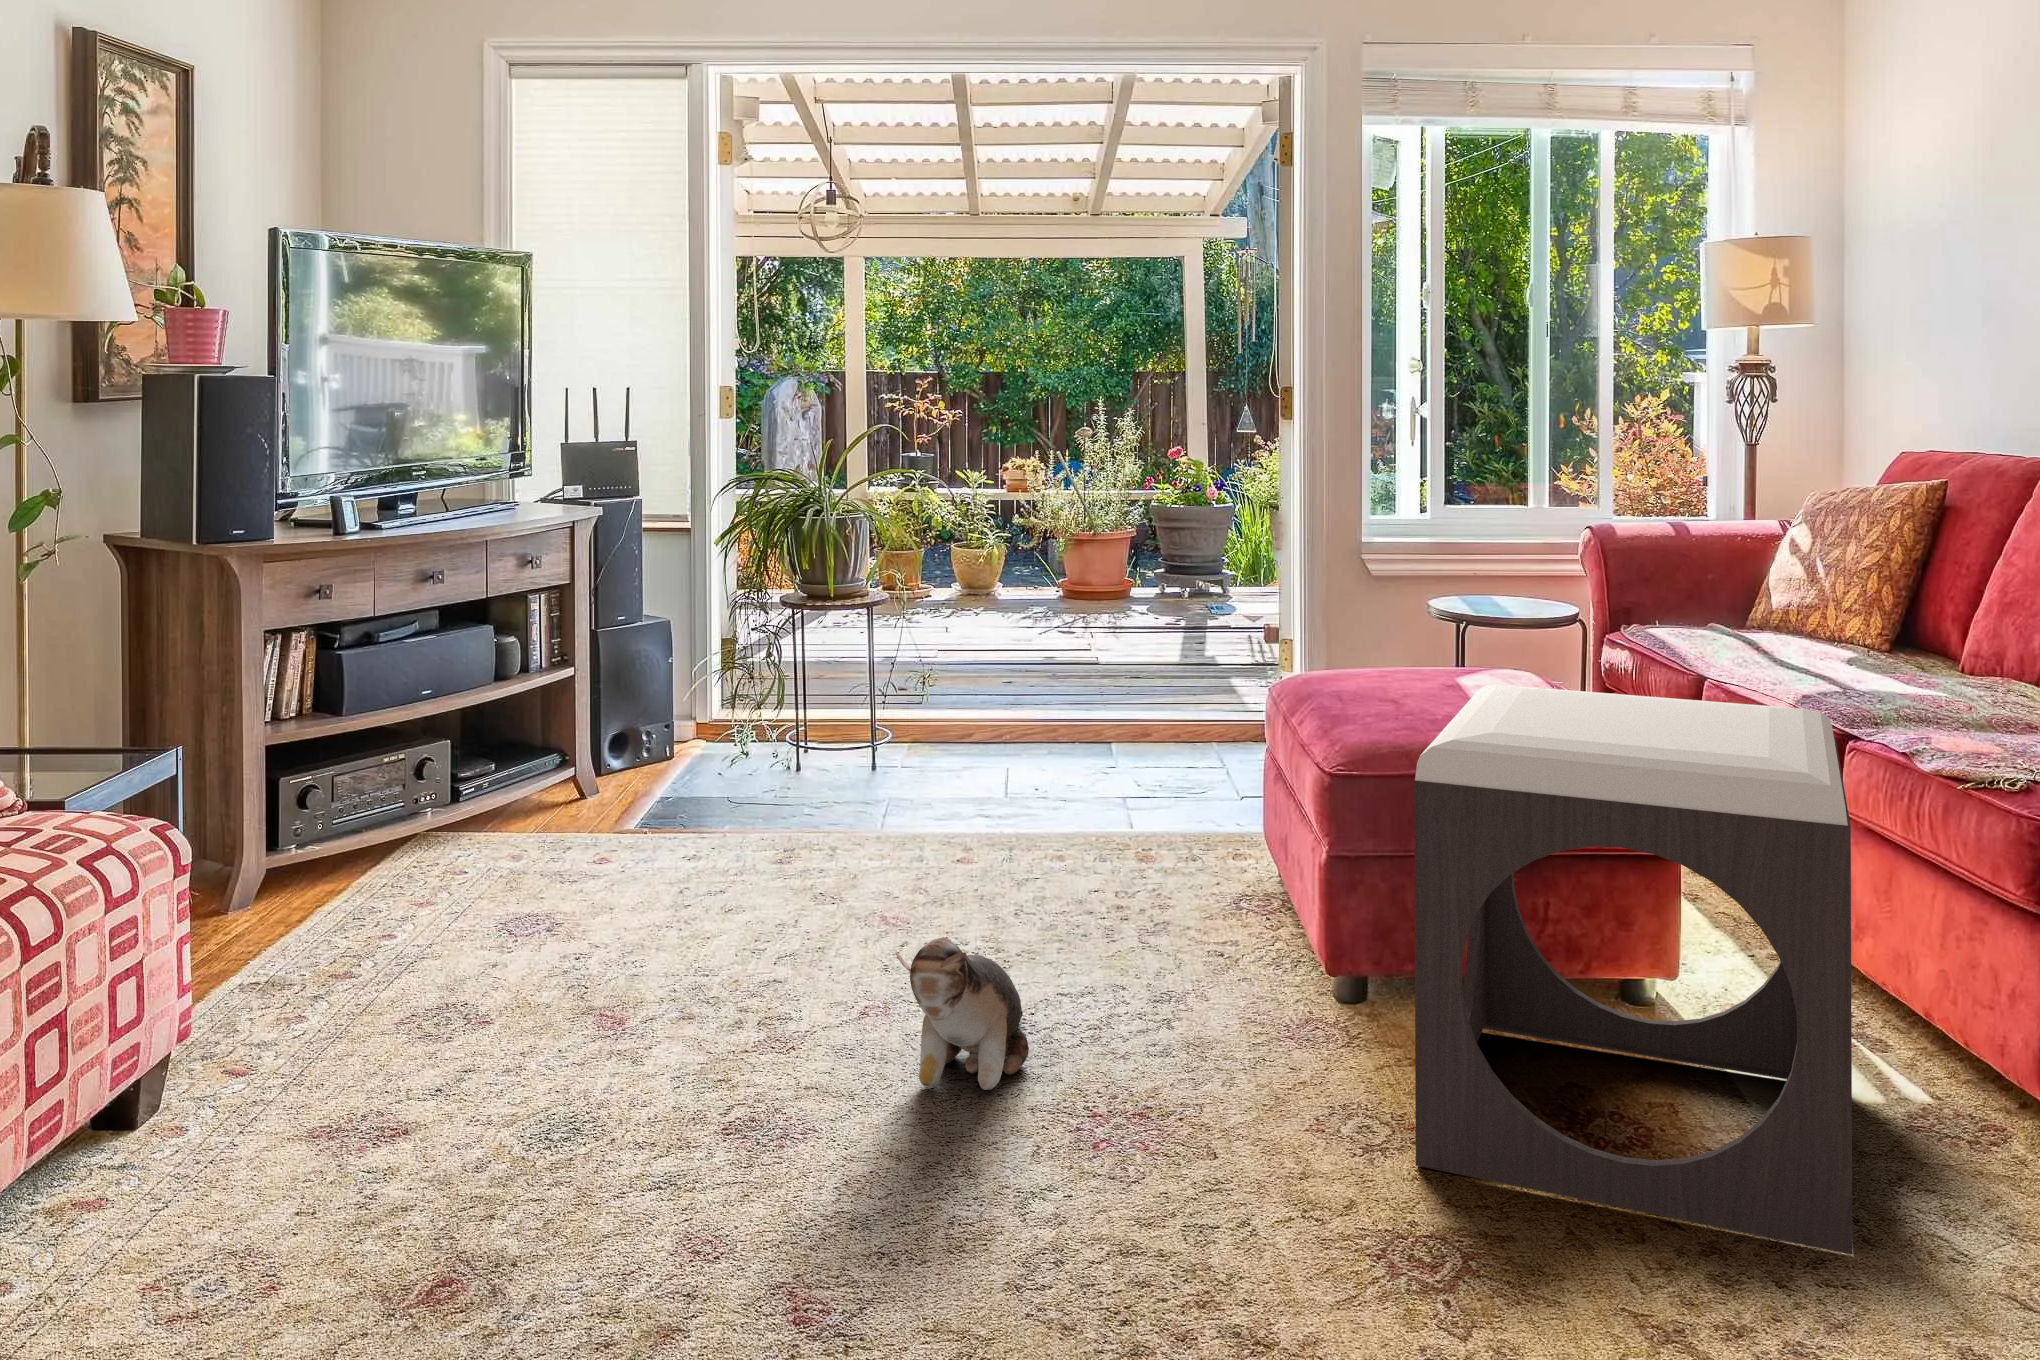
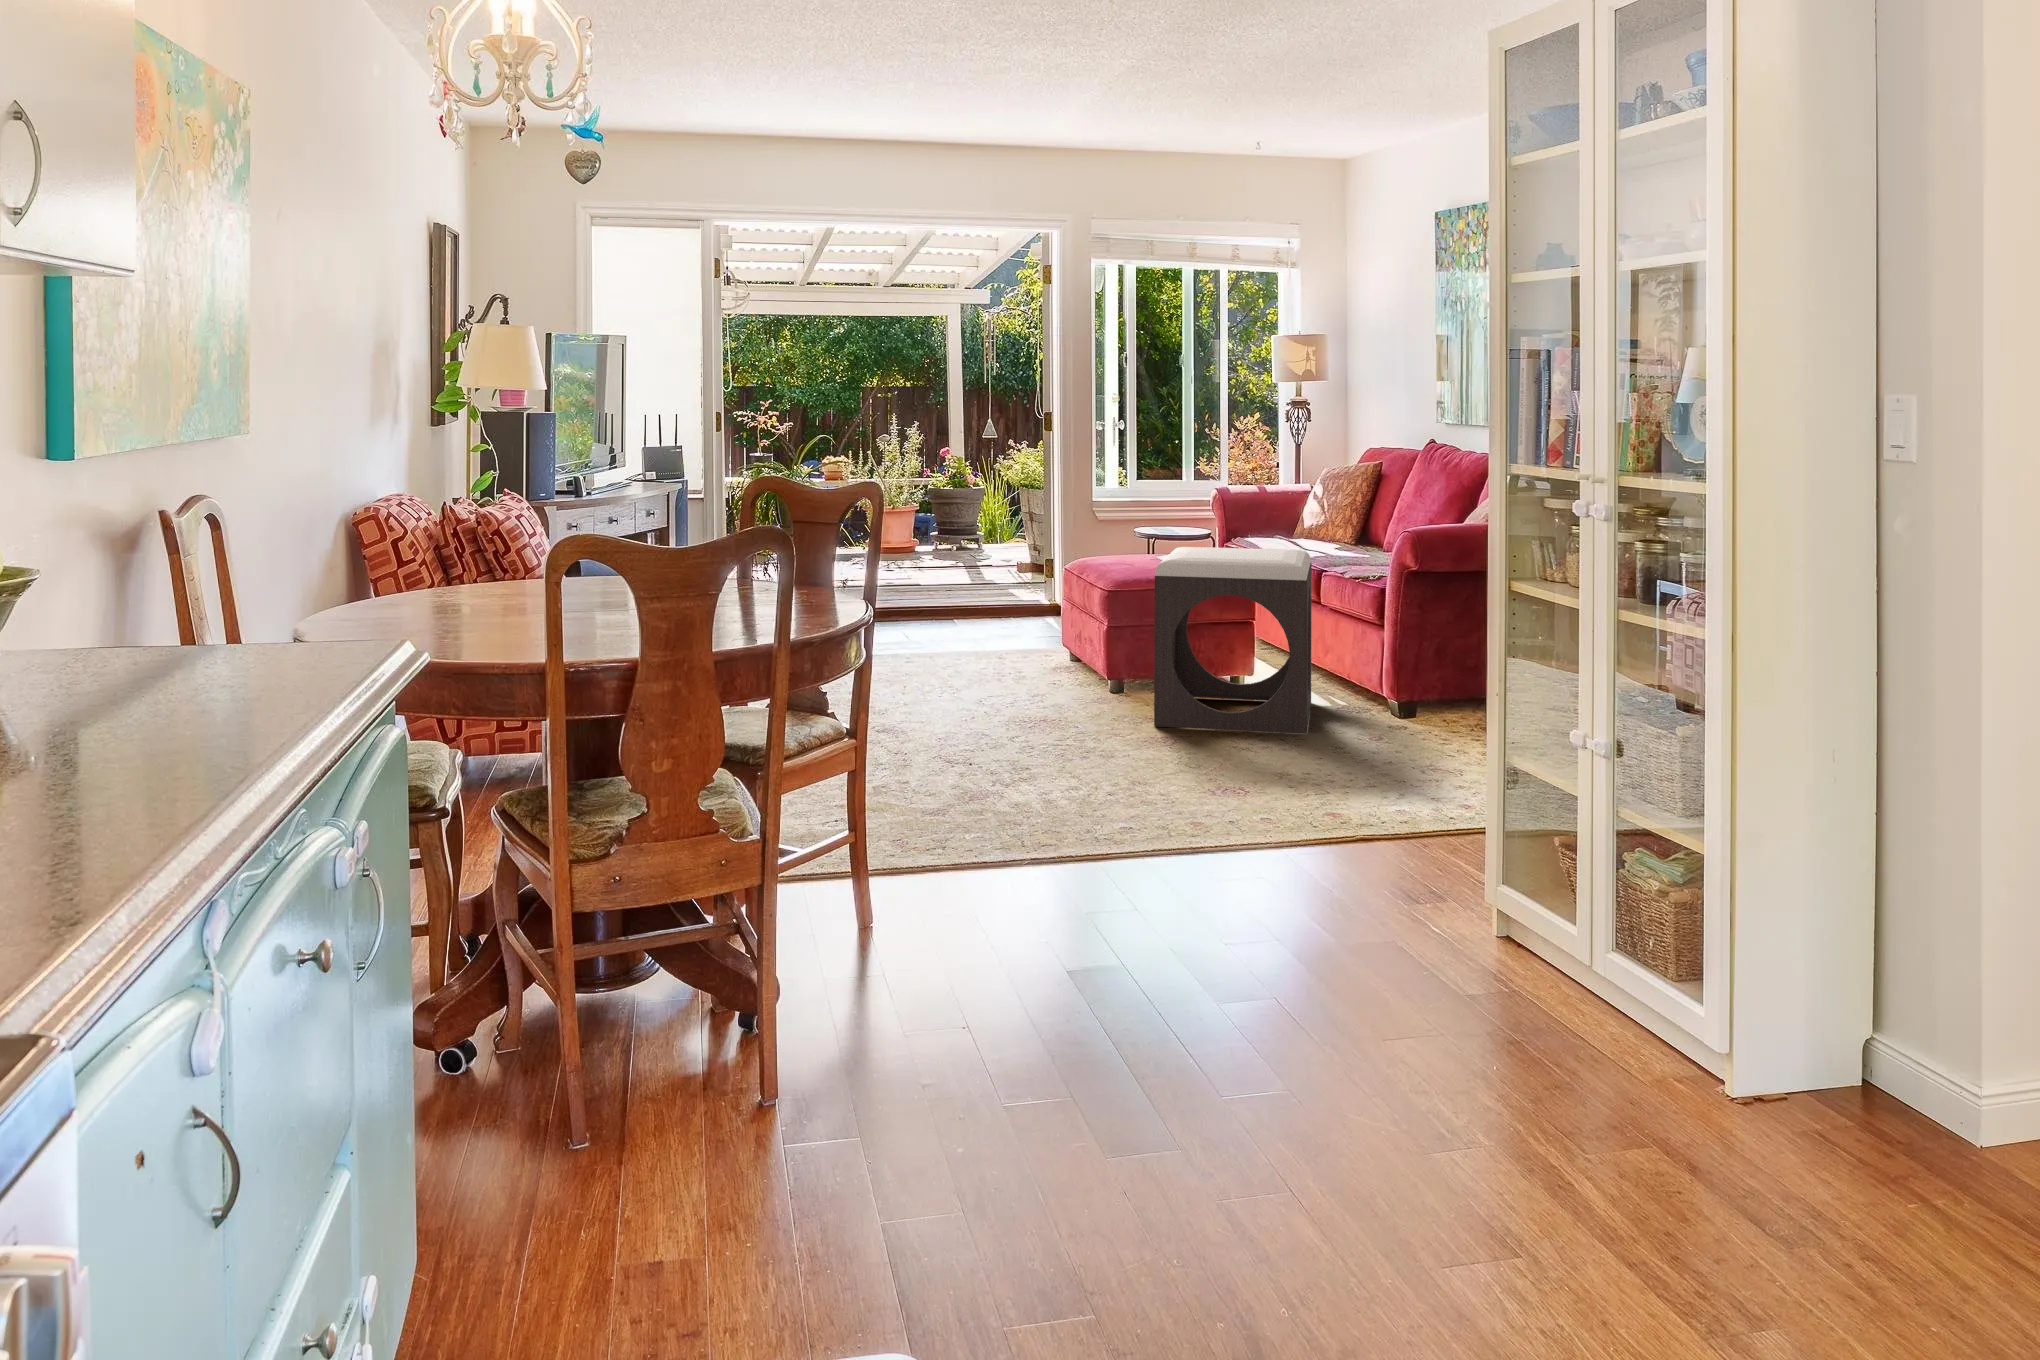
plush toy: present [896,937,1029,1090] -> none [943,655,989,721]

